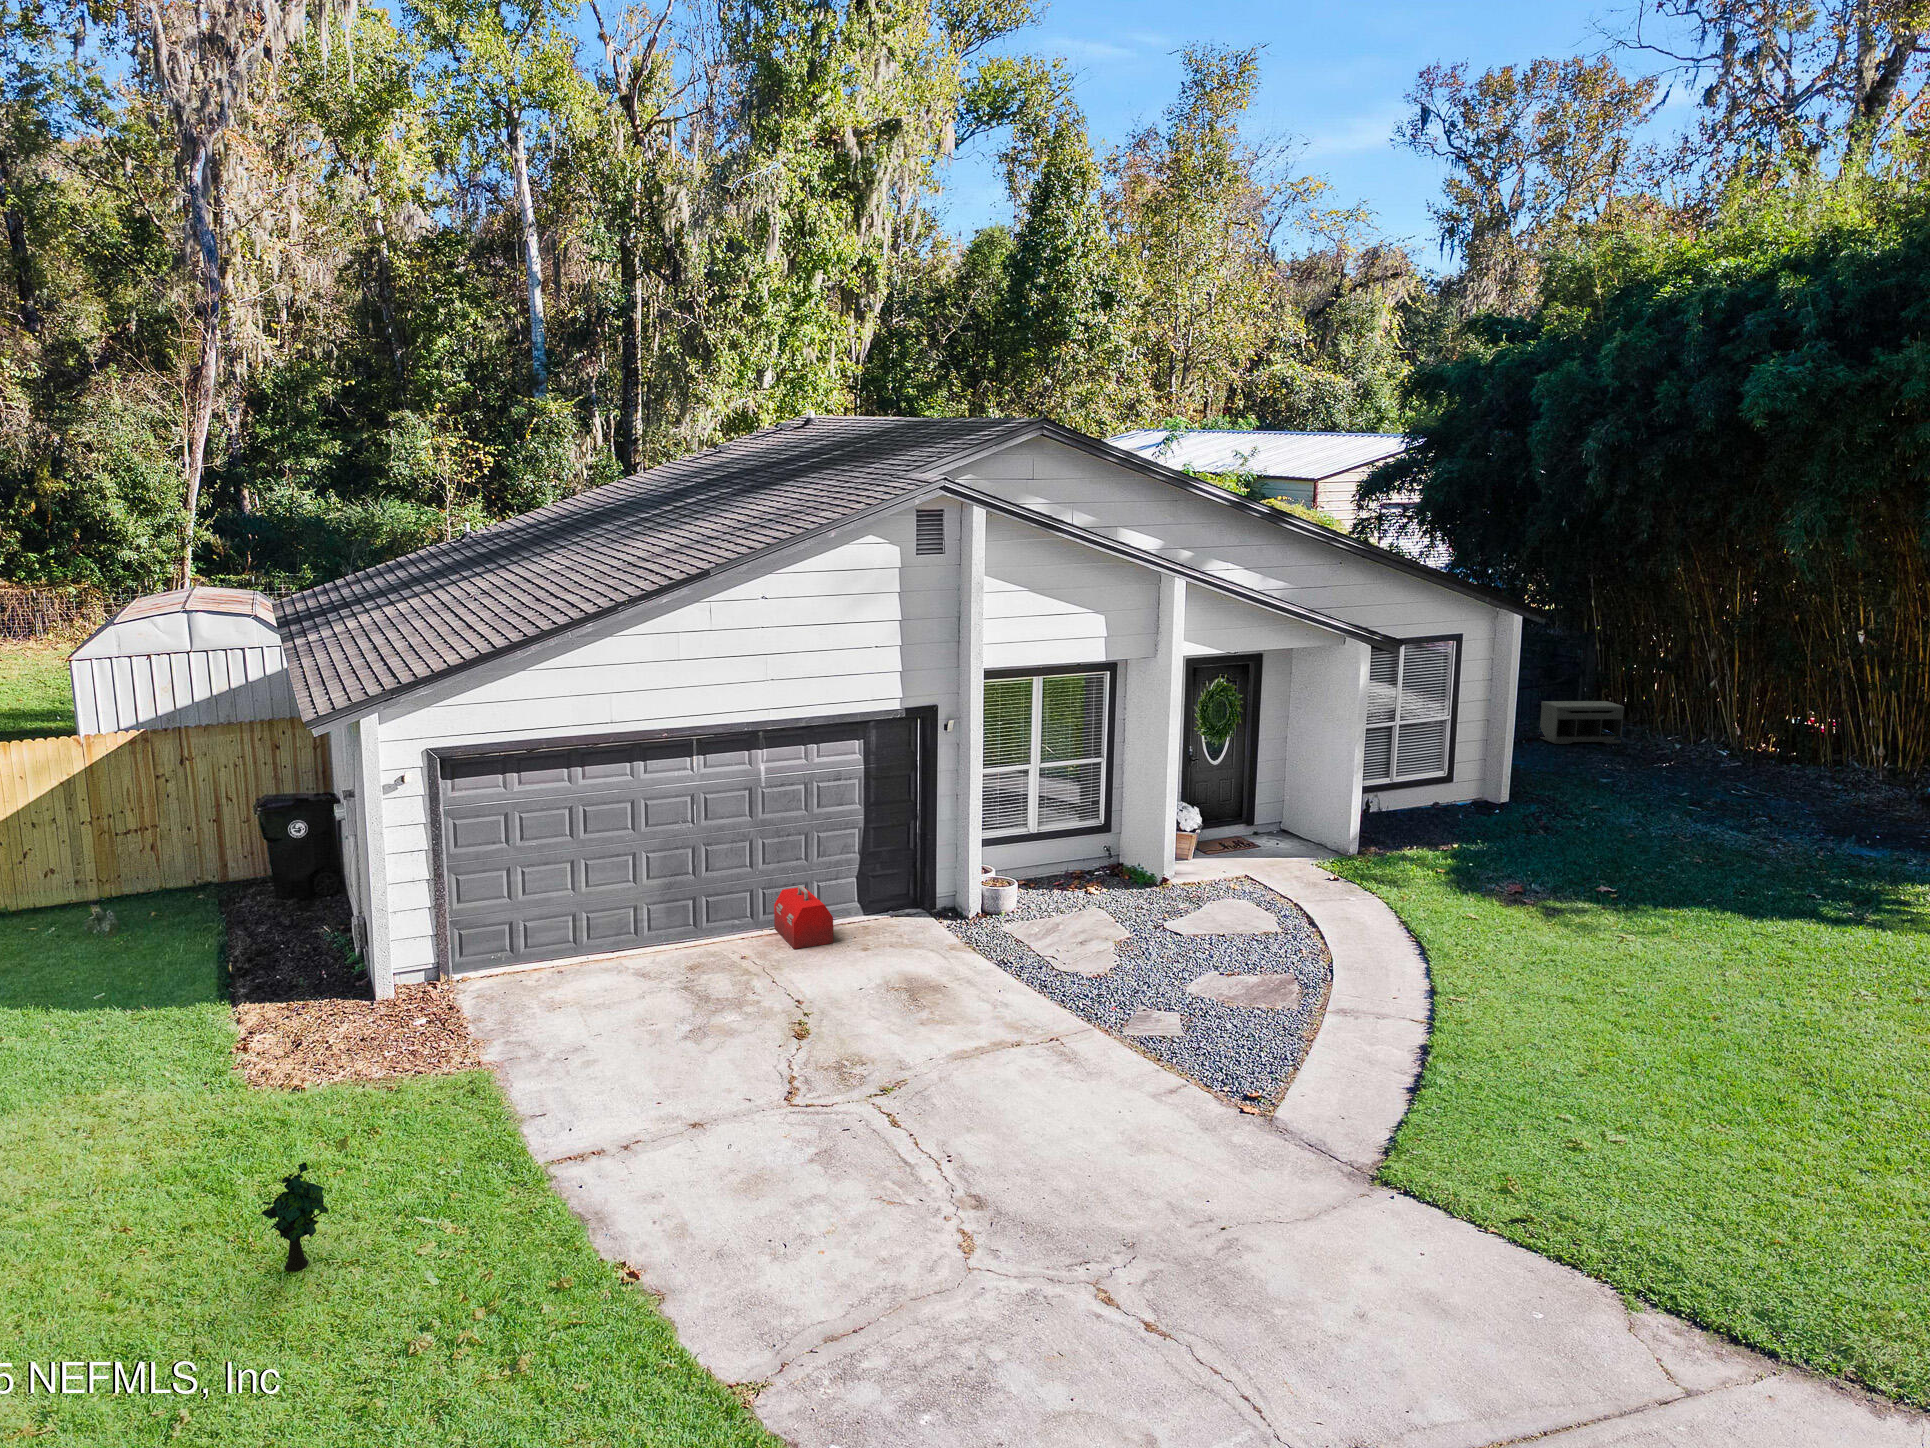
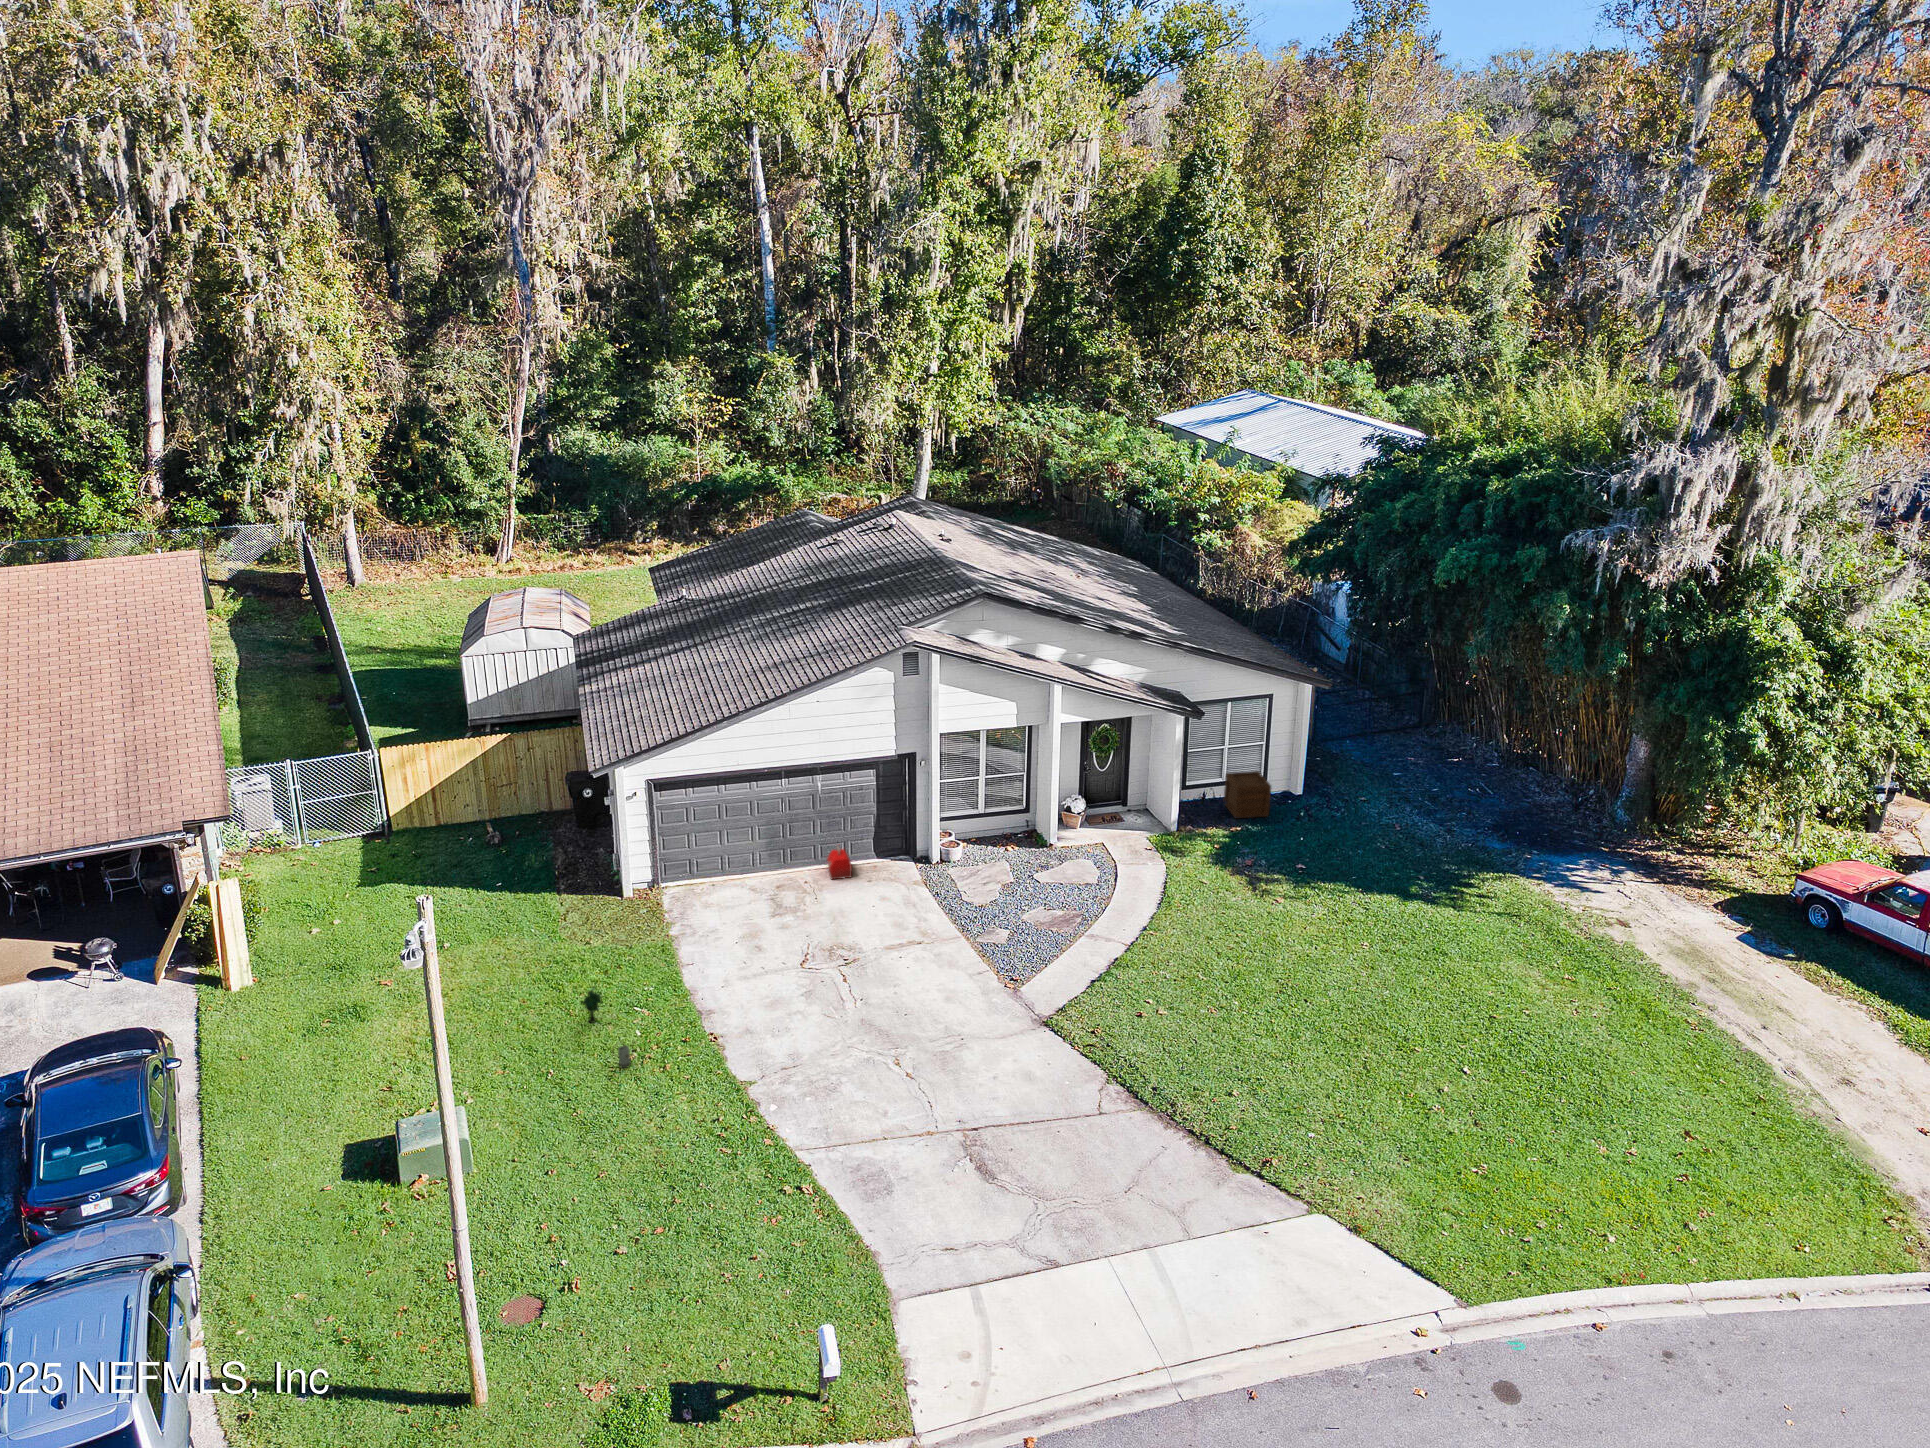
bench: present [1540,701,1624,744] -> none [1403,710,1458,744]
wooden crate: none [1376,762,1464,833] -> present [1224,771,1271,818]
watering can: none [359,1300,429,1393] -> present [612,1044,631,1068]

